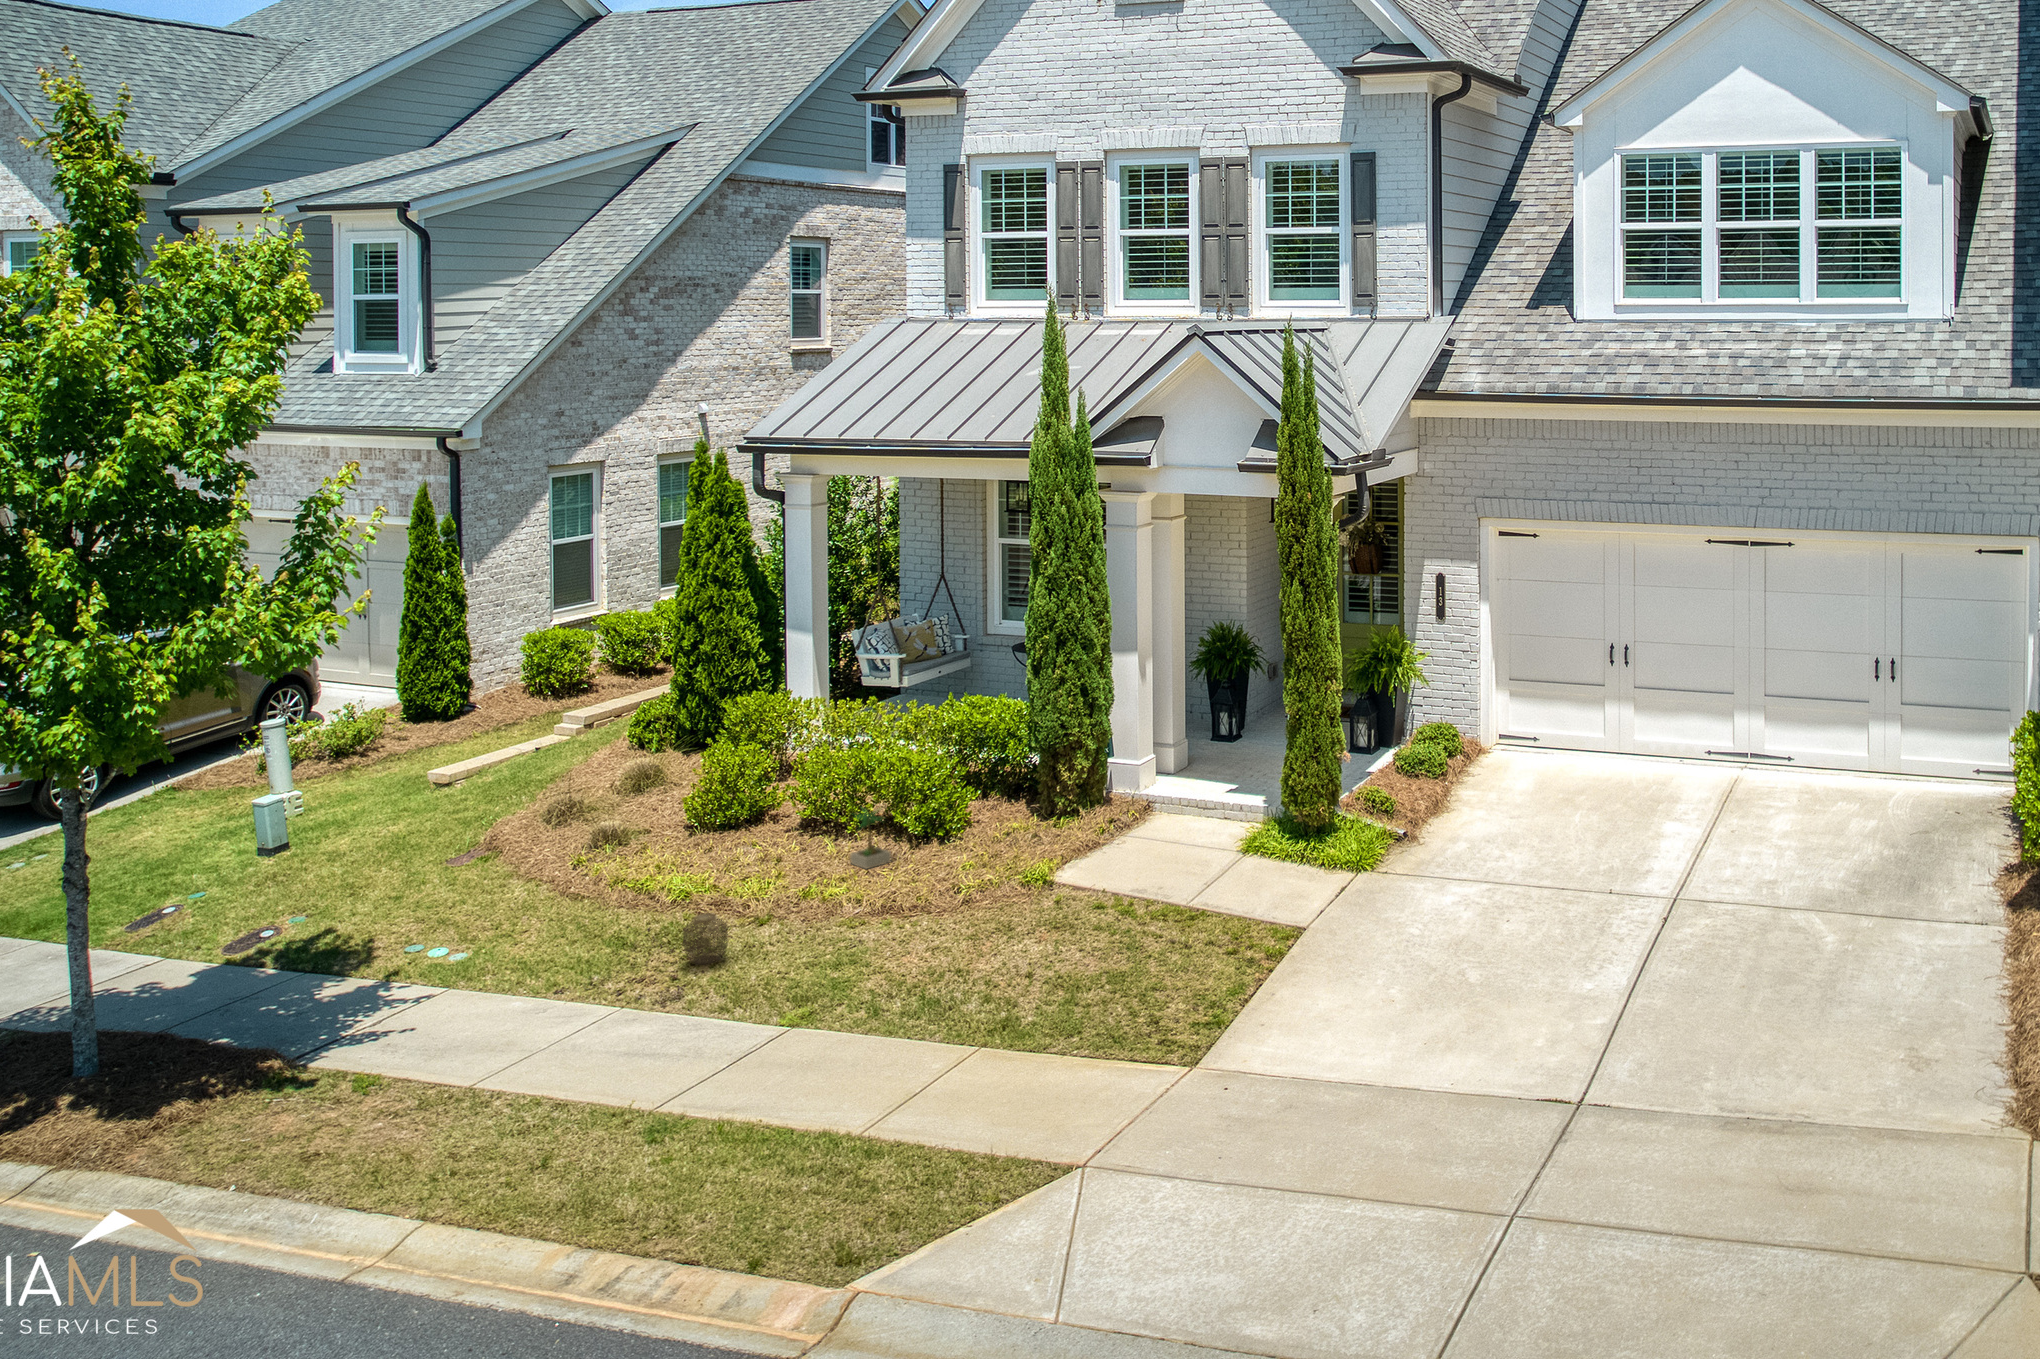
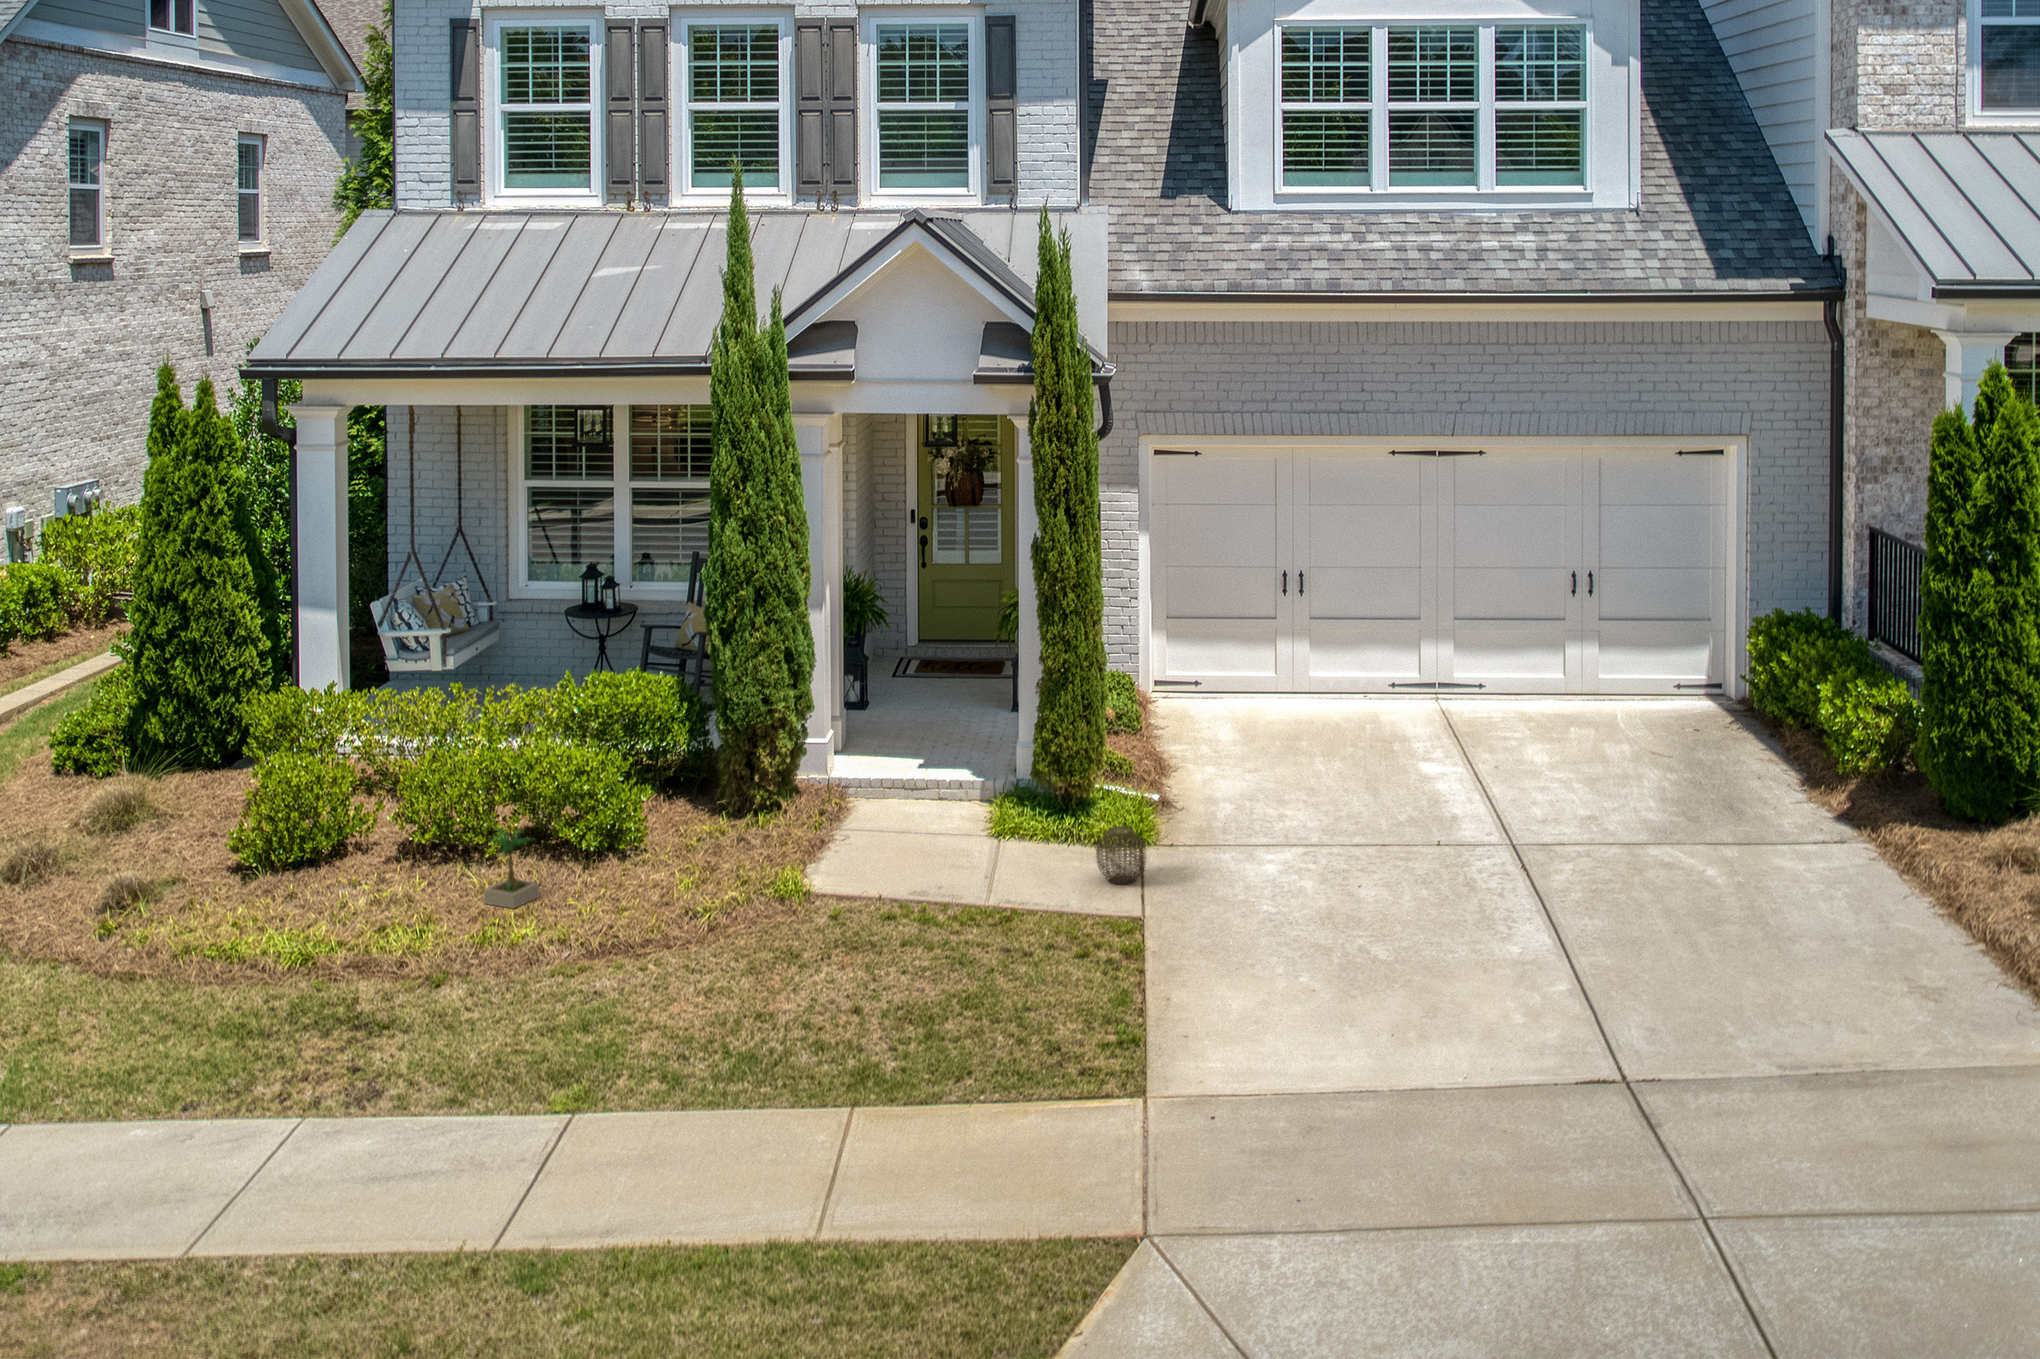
woven basket: present [683,913,728,964] -> present [1096,826,1146,884]

